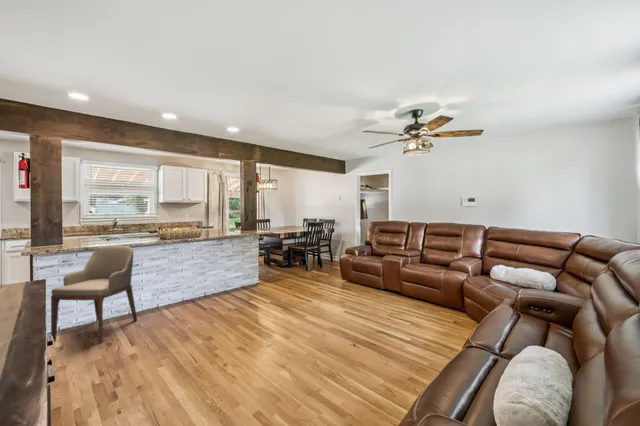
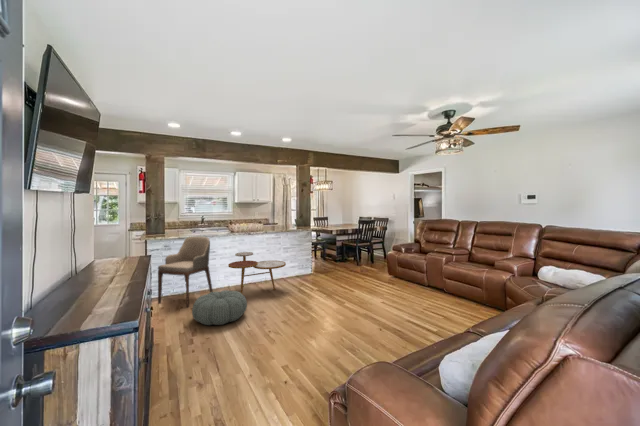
side table: none [160,262,234,318] -> present [228,252,286,294]
pouf: none [110,315,191,368] -> present [192,290,247,325]

